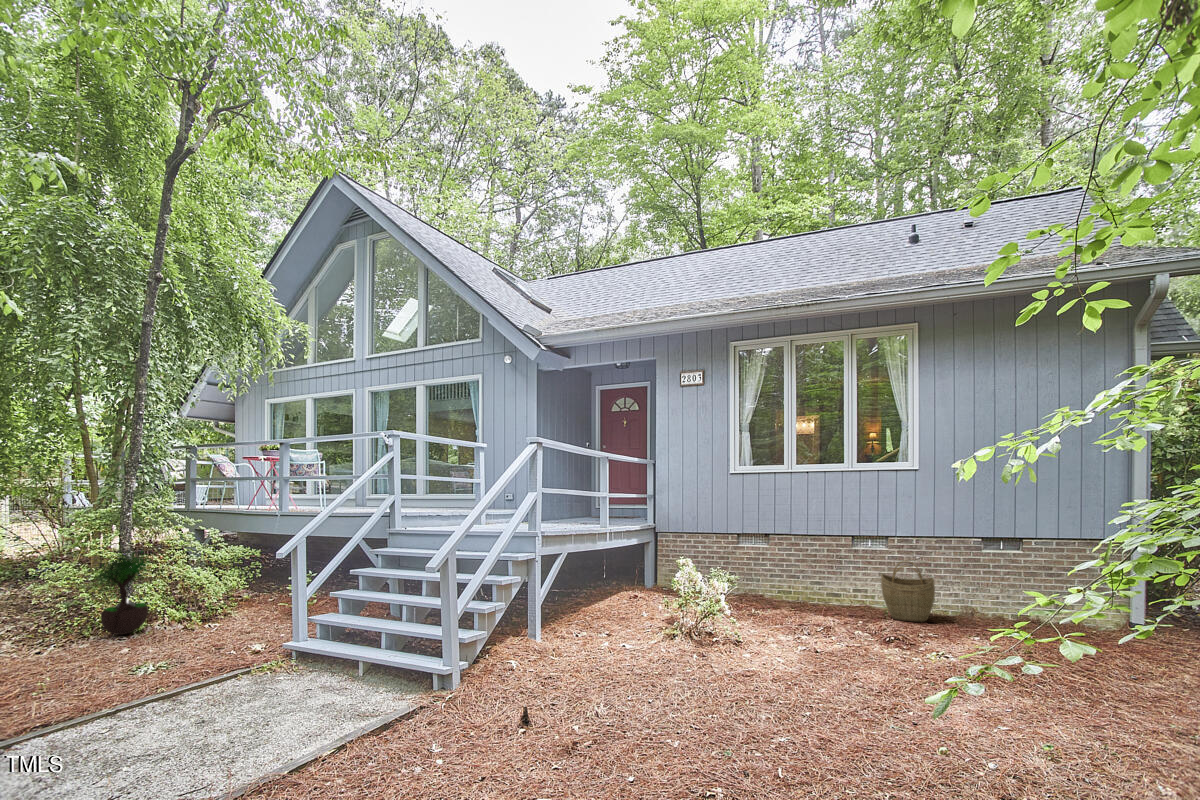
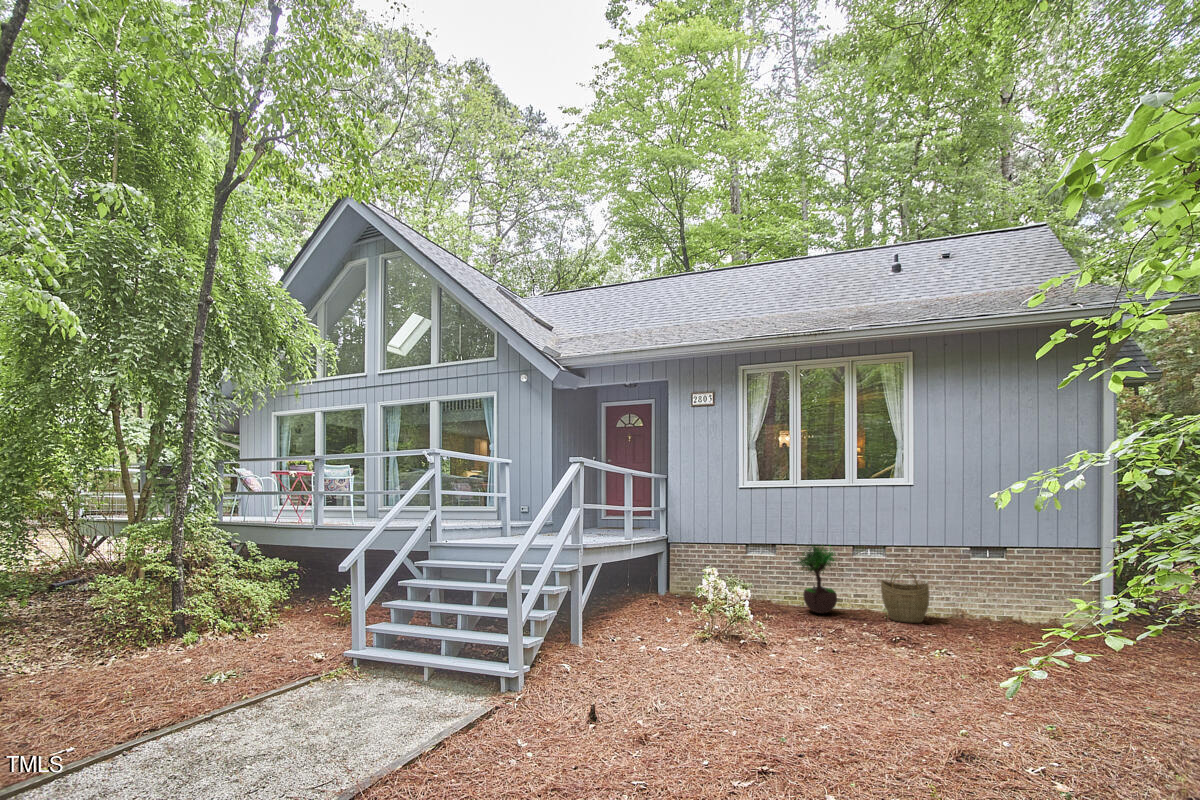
potted tree: present [95,551,149,635] -> present [798,545,837,613]

